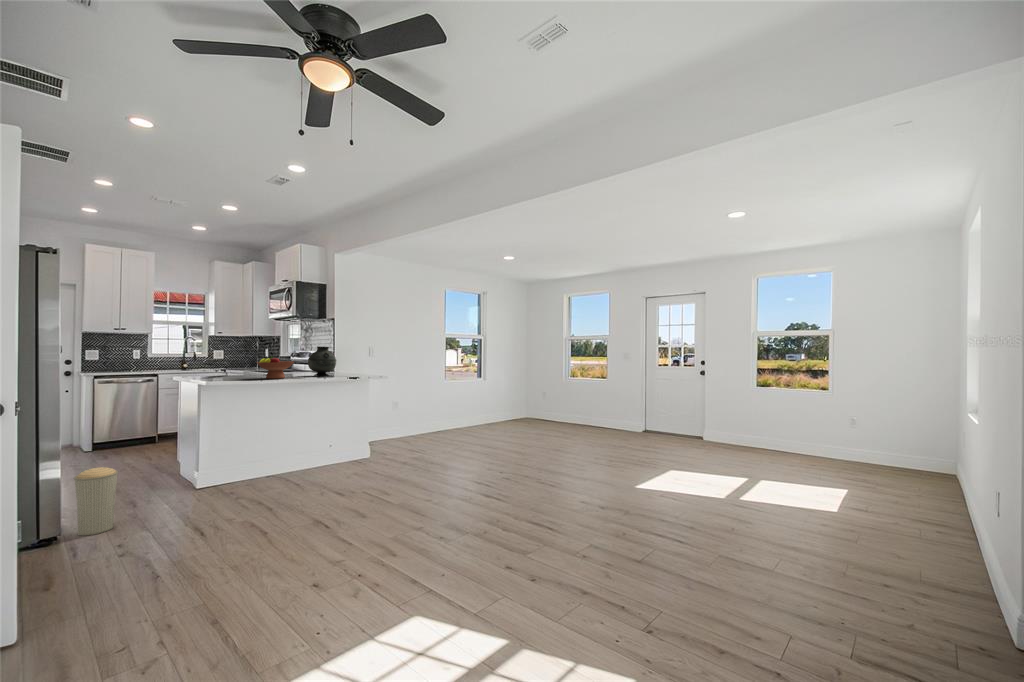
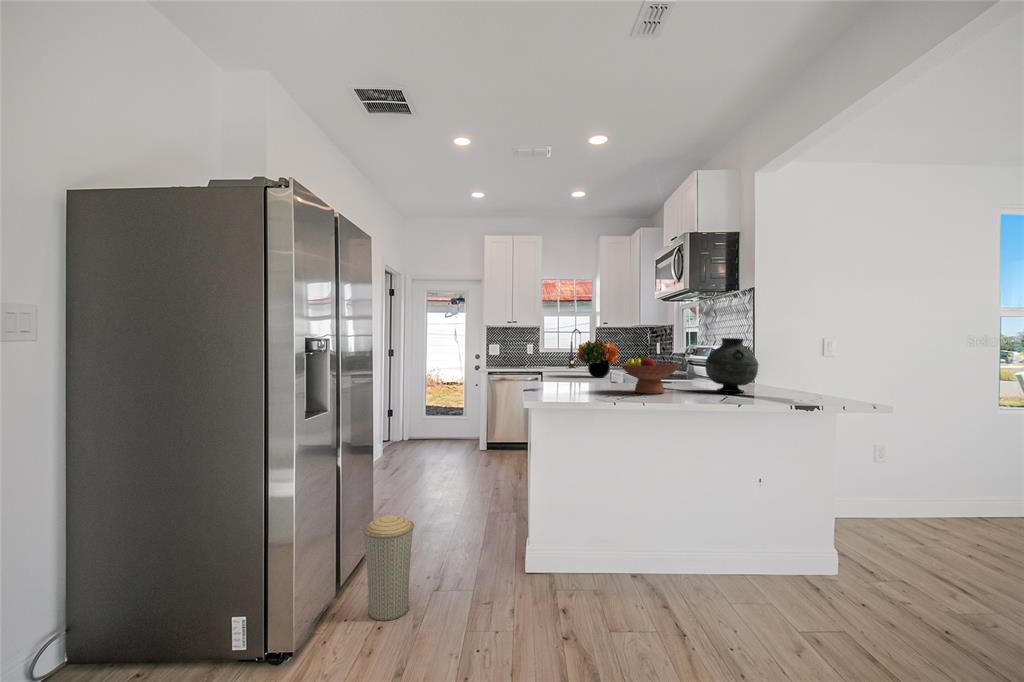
flower arrangement: none [207,346,244,374] -> present [577,339,619,377]

